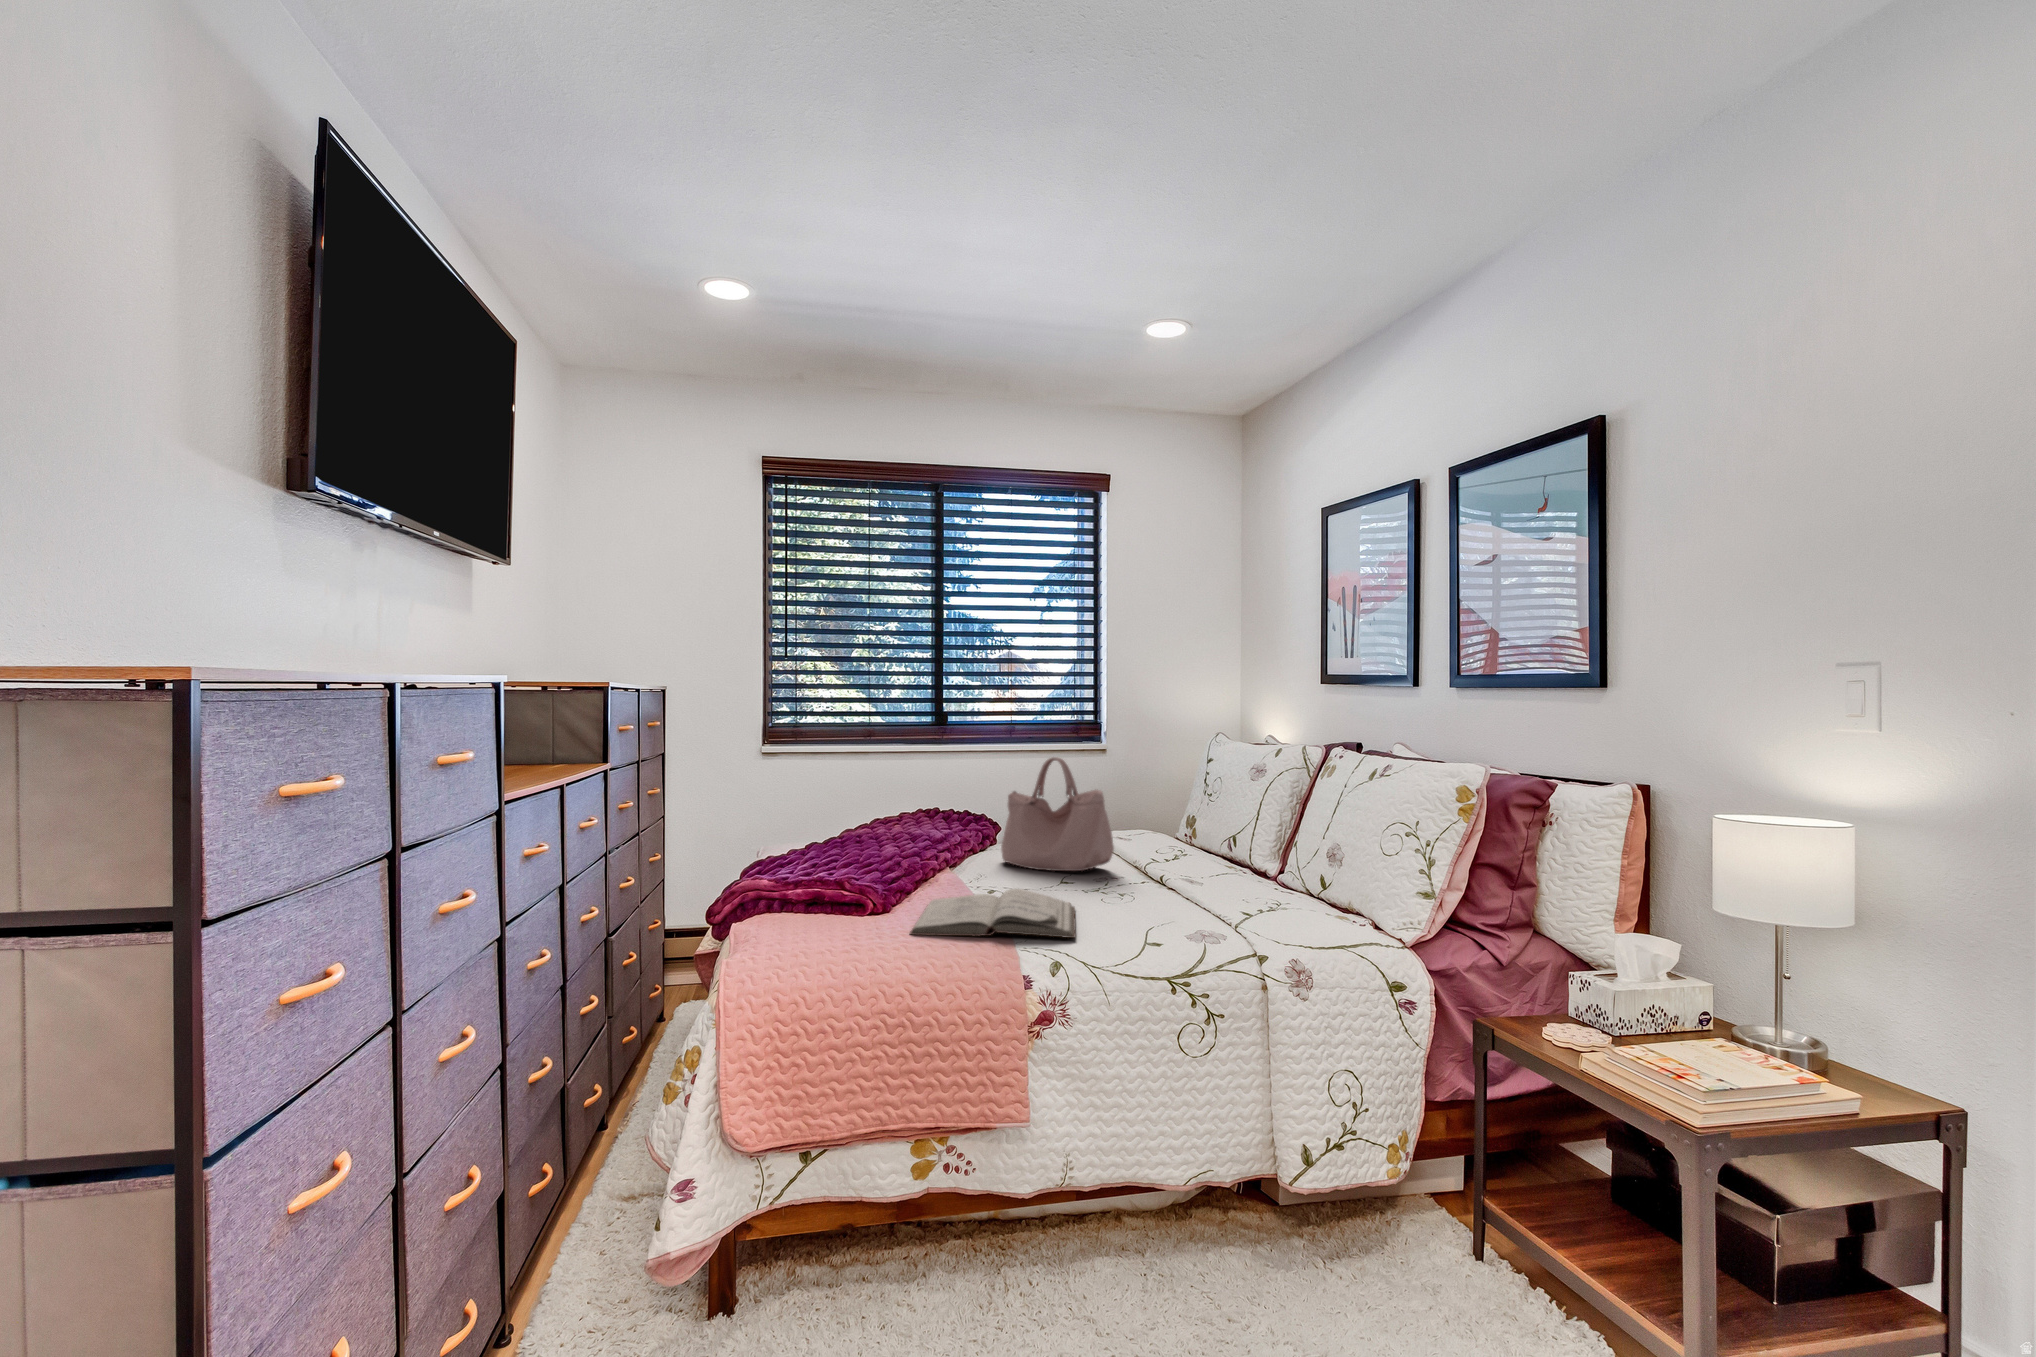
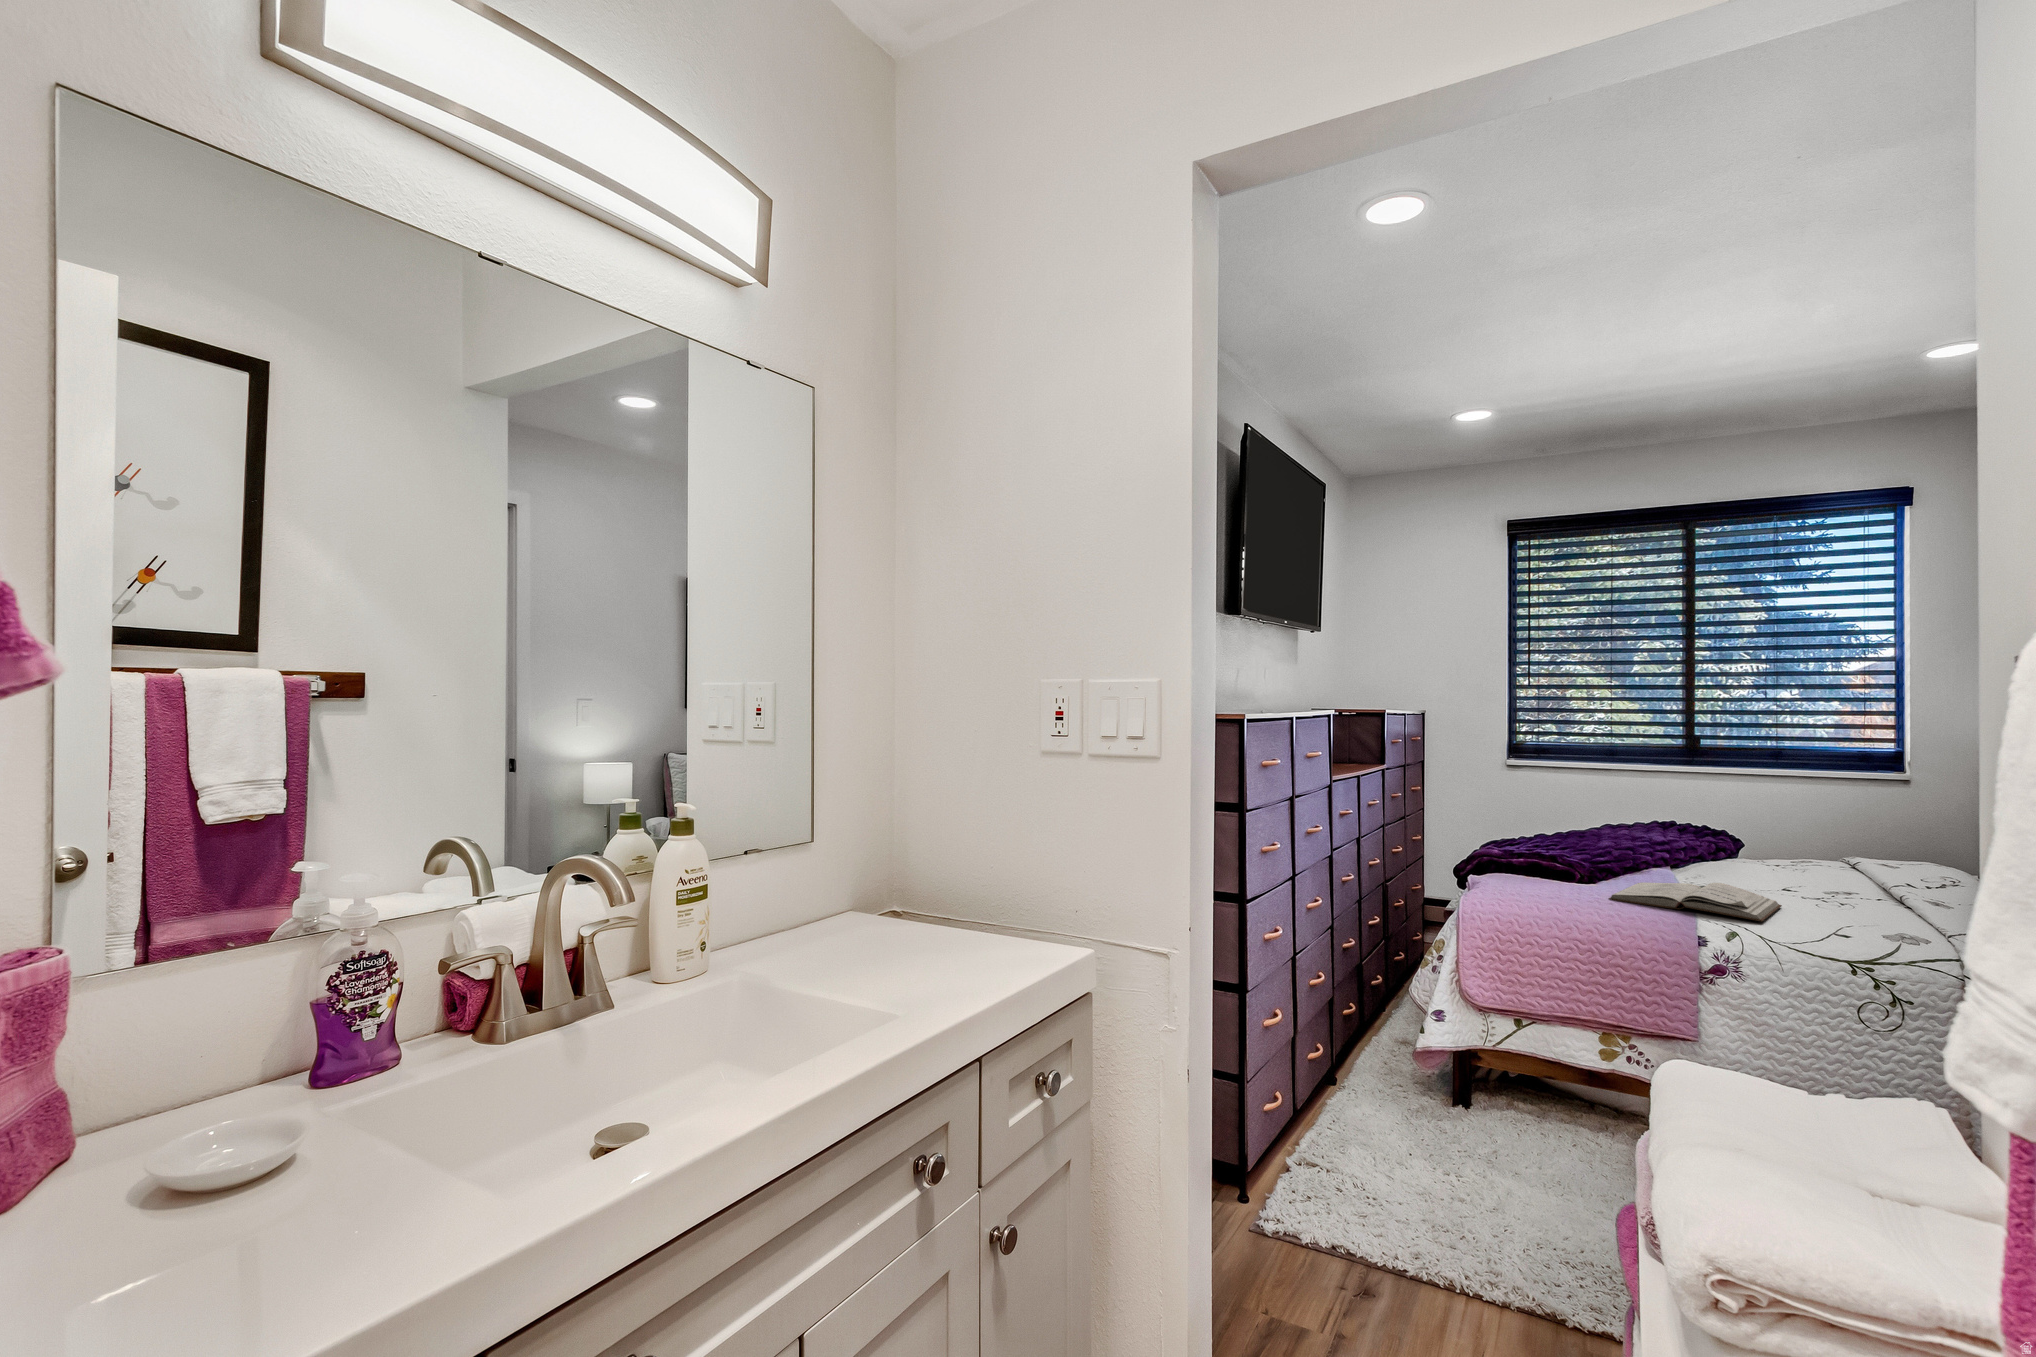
handbag: present [1001,757,1114,871] -> none [1730,780,1856,885]

